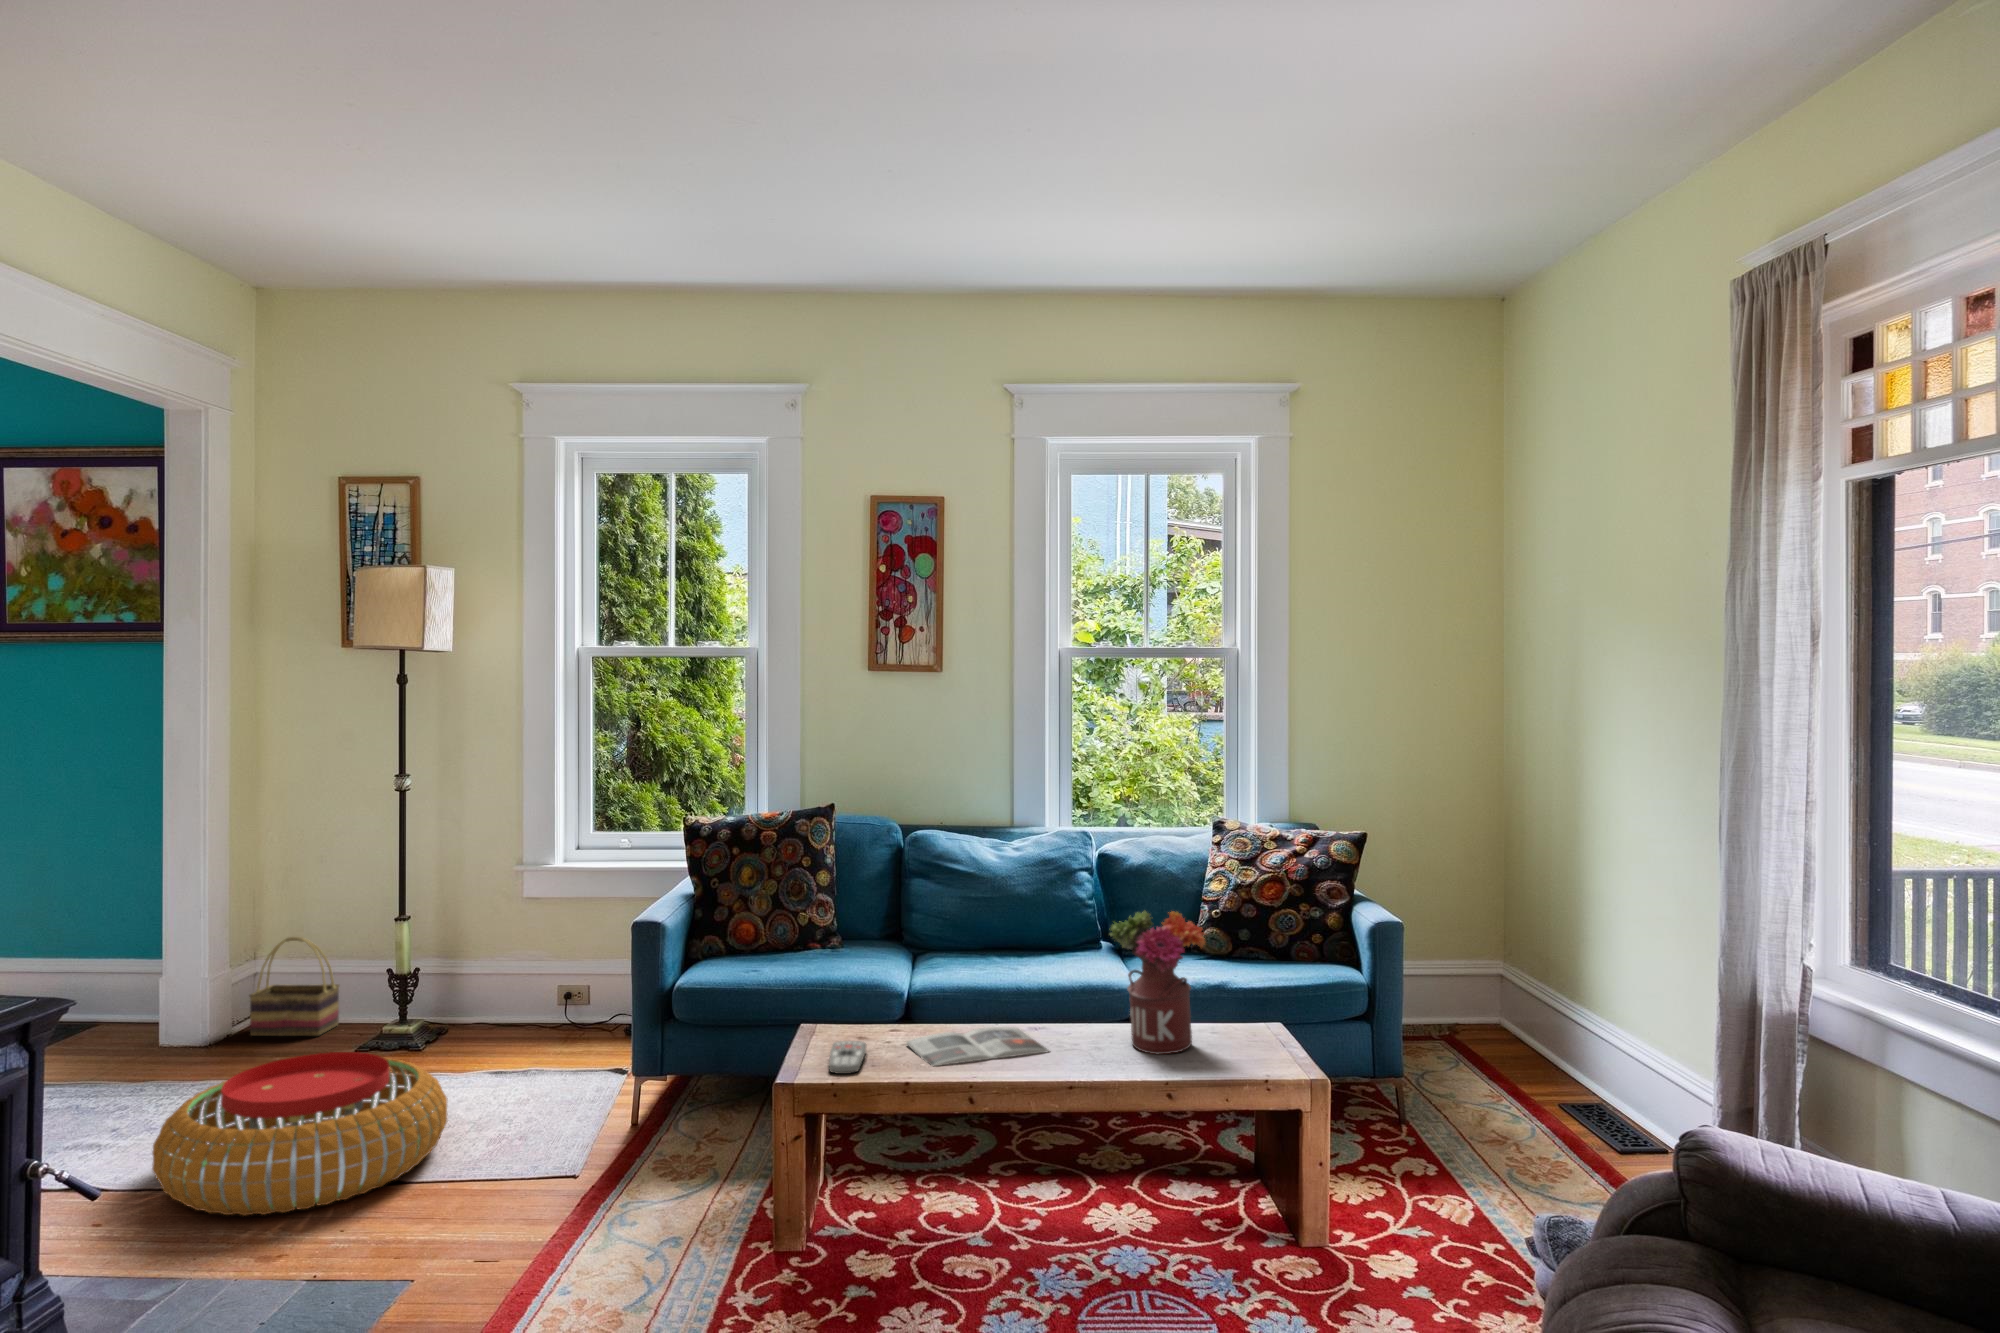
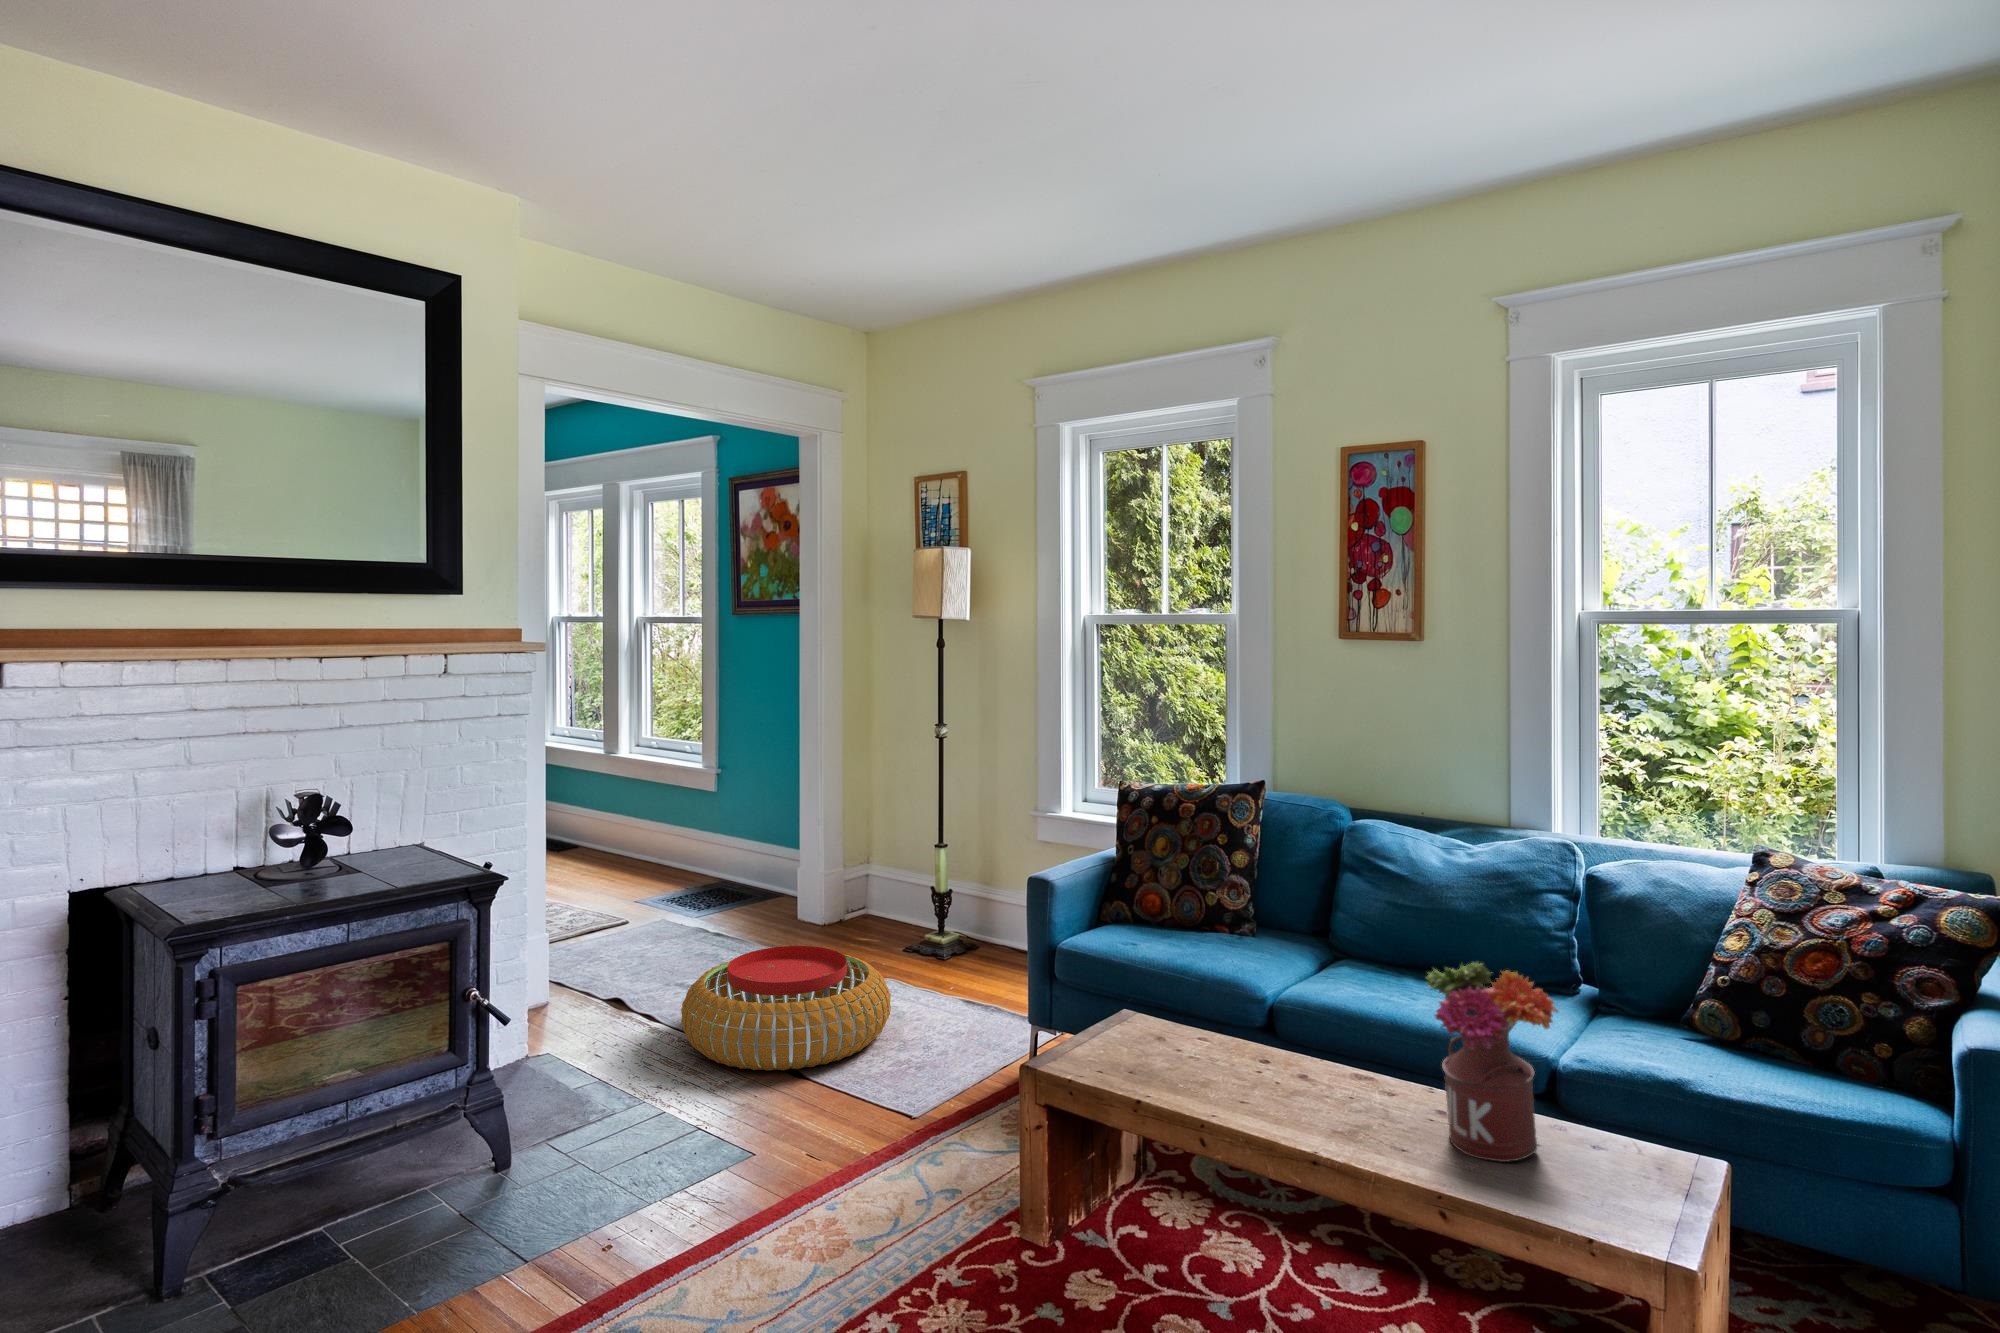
basket: present [250,937,339,1036] -> none [853,849,913,931]
magazine: present [907,1027,1049,1066] -> none [1181,1055,1338,1113]
remote control: present [829,1041,866,1074] -> none [1075,1038,1143,1077]

